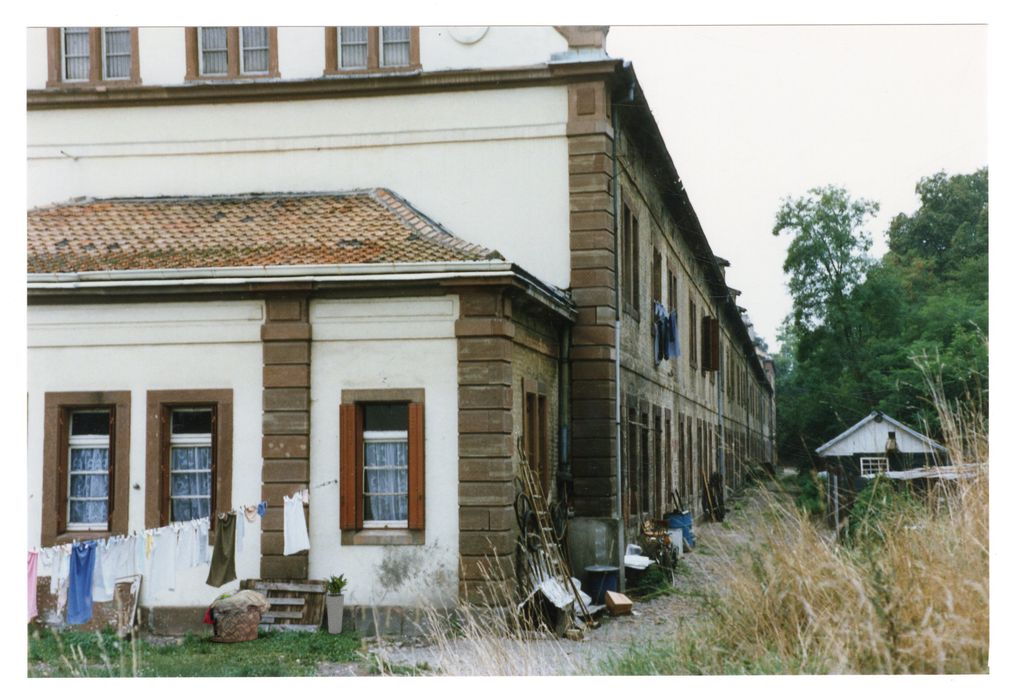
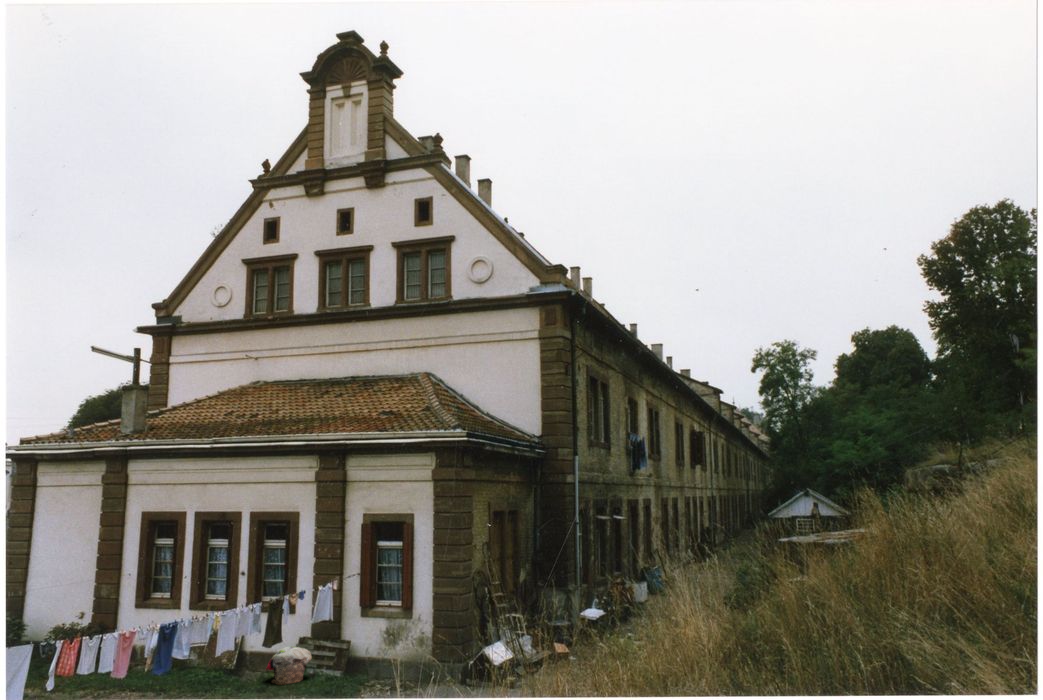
planter: present [325,574,347,634] -> none [344,637,364,680]

